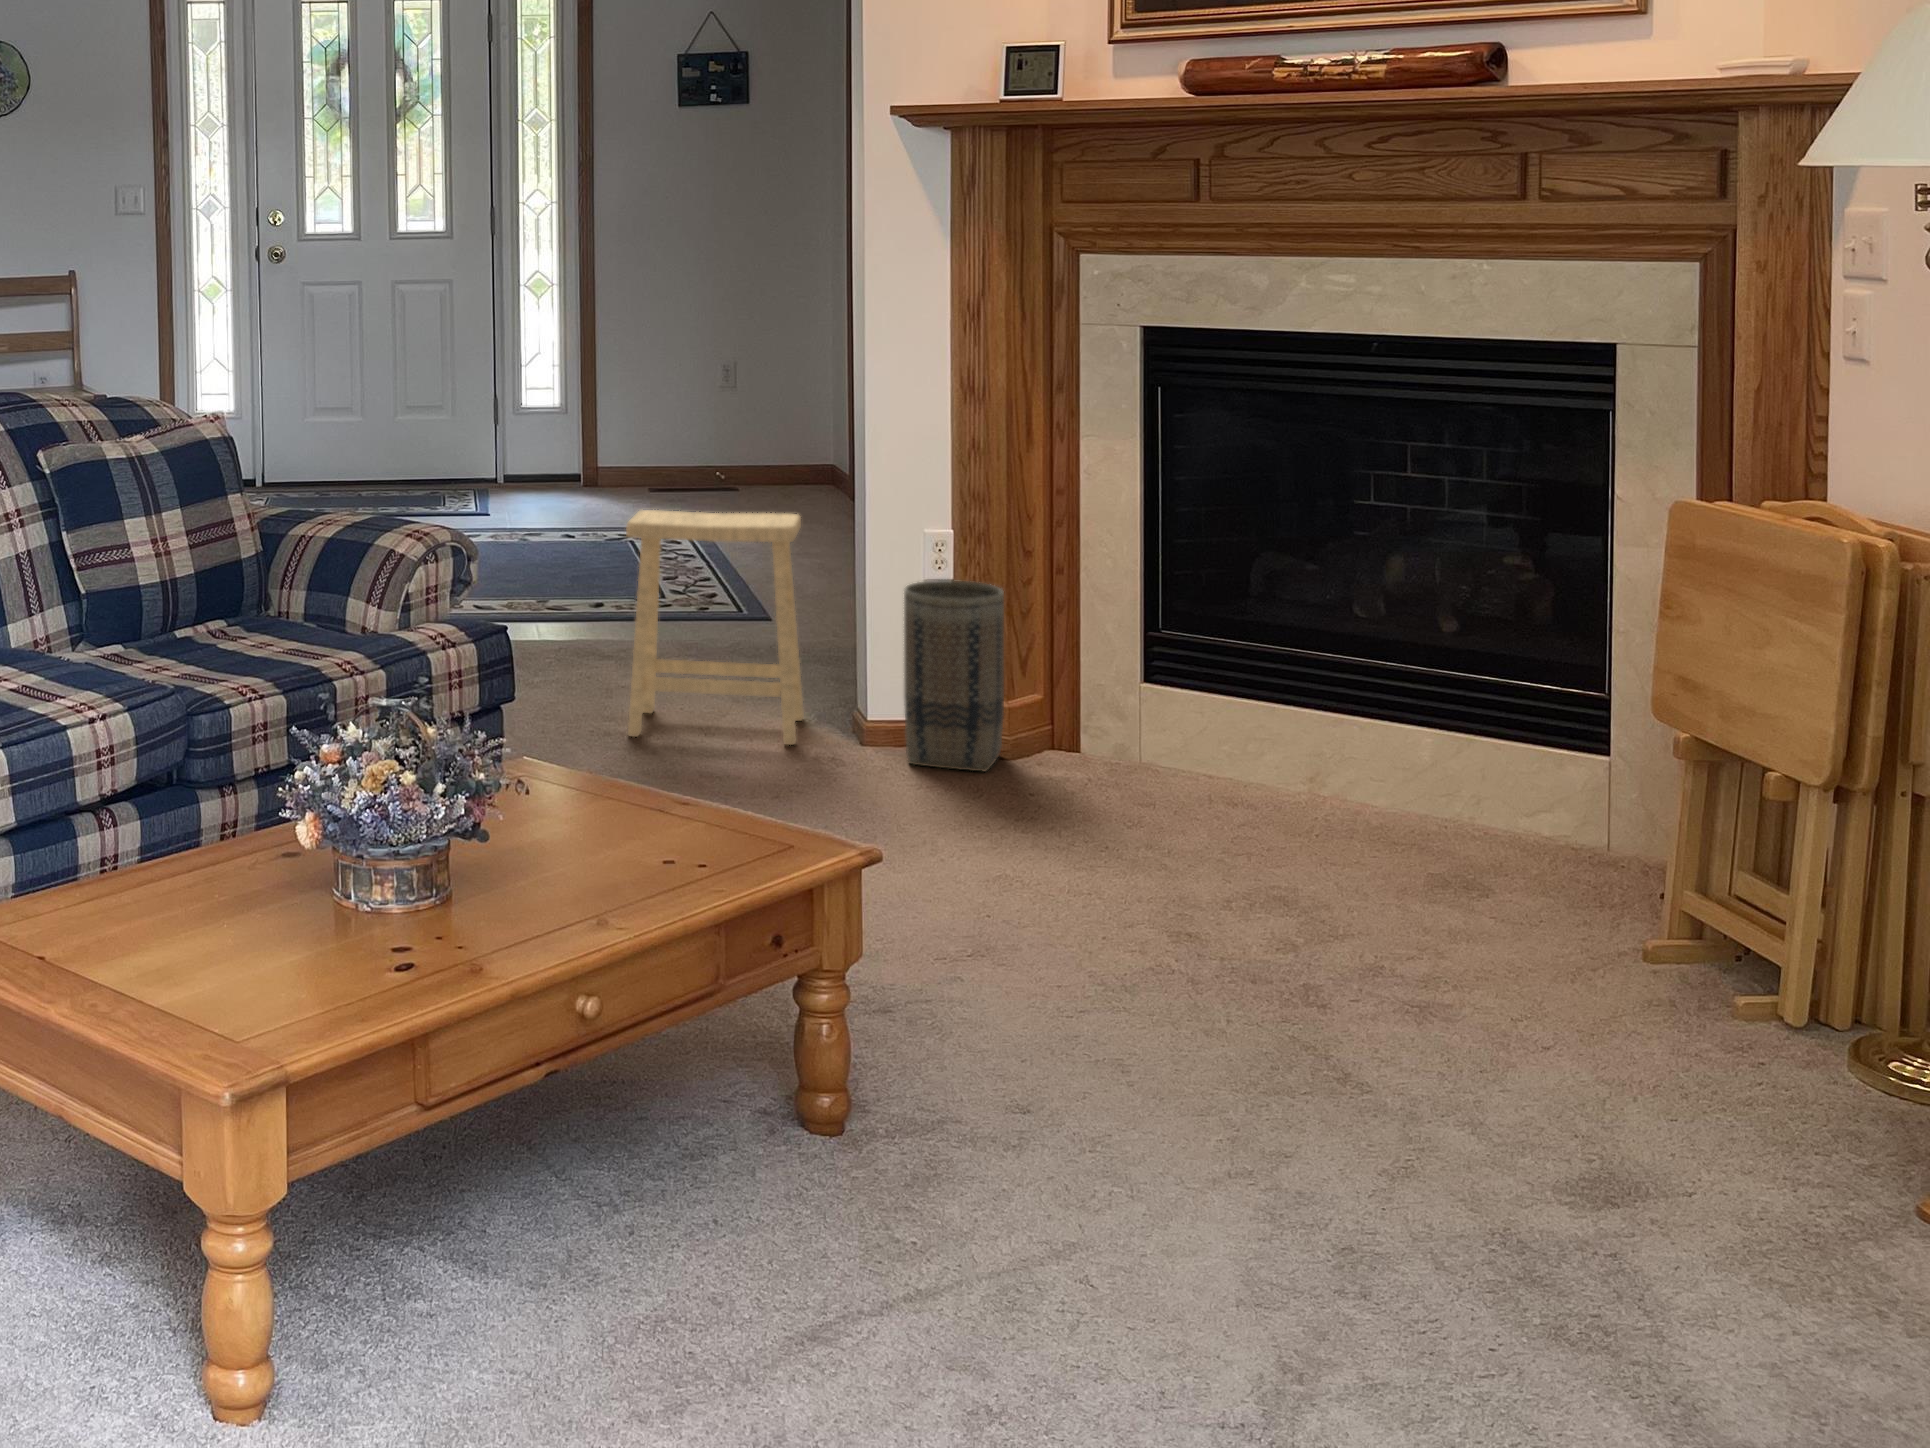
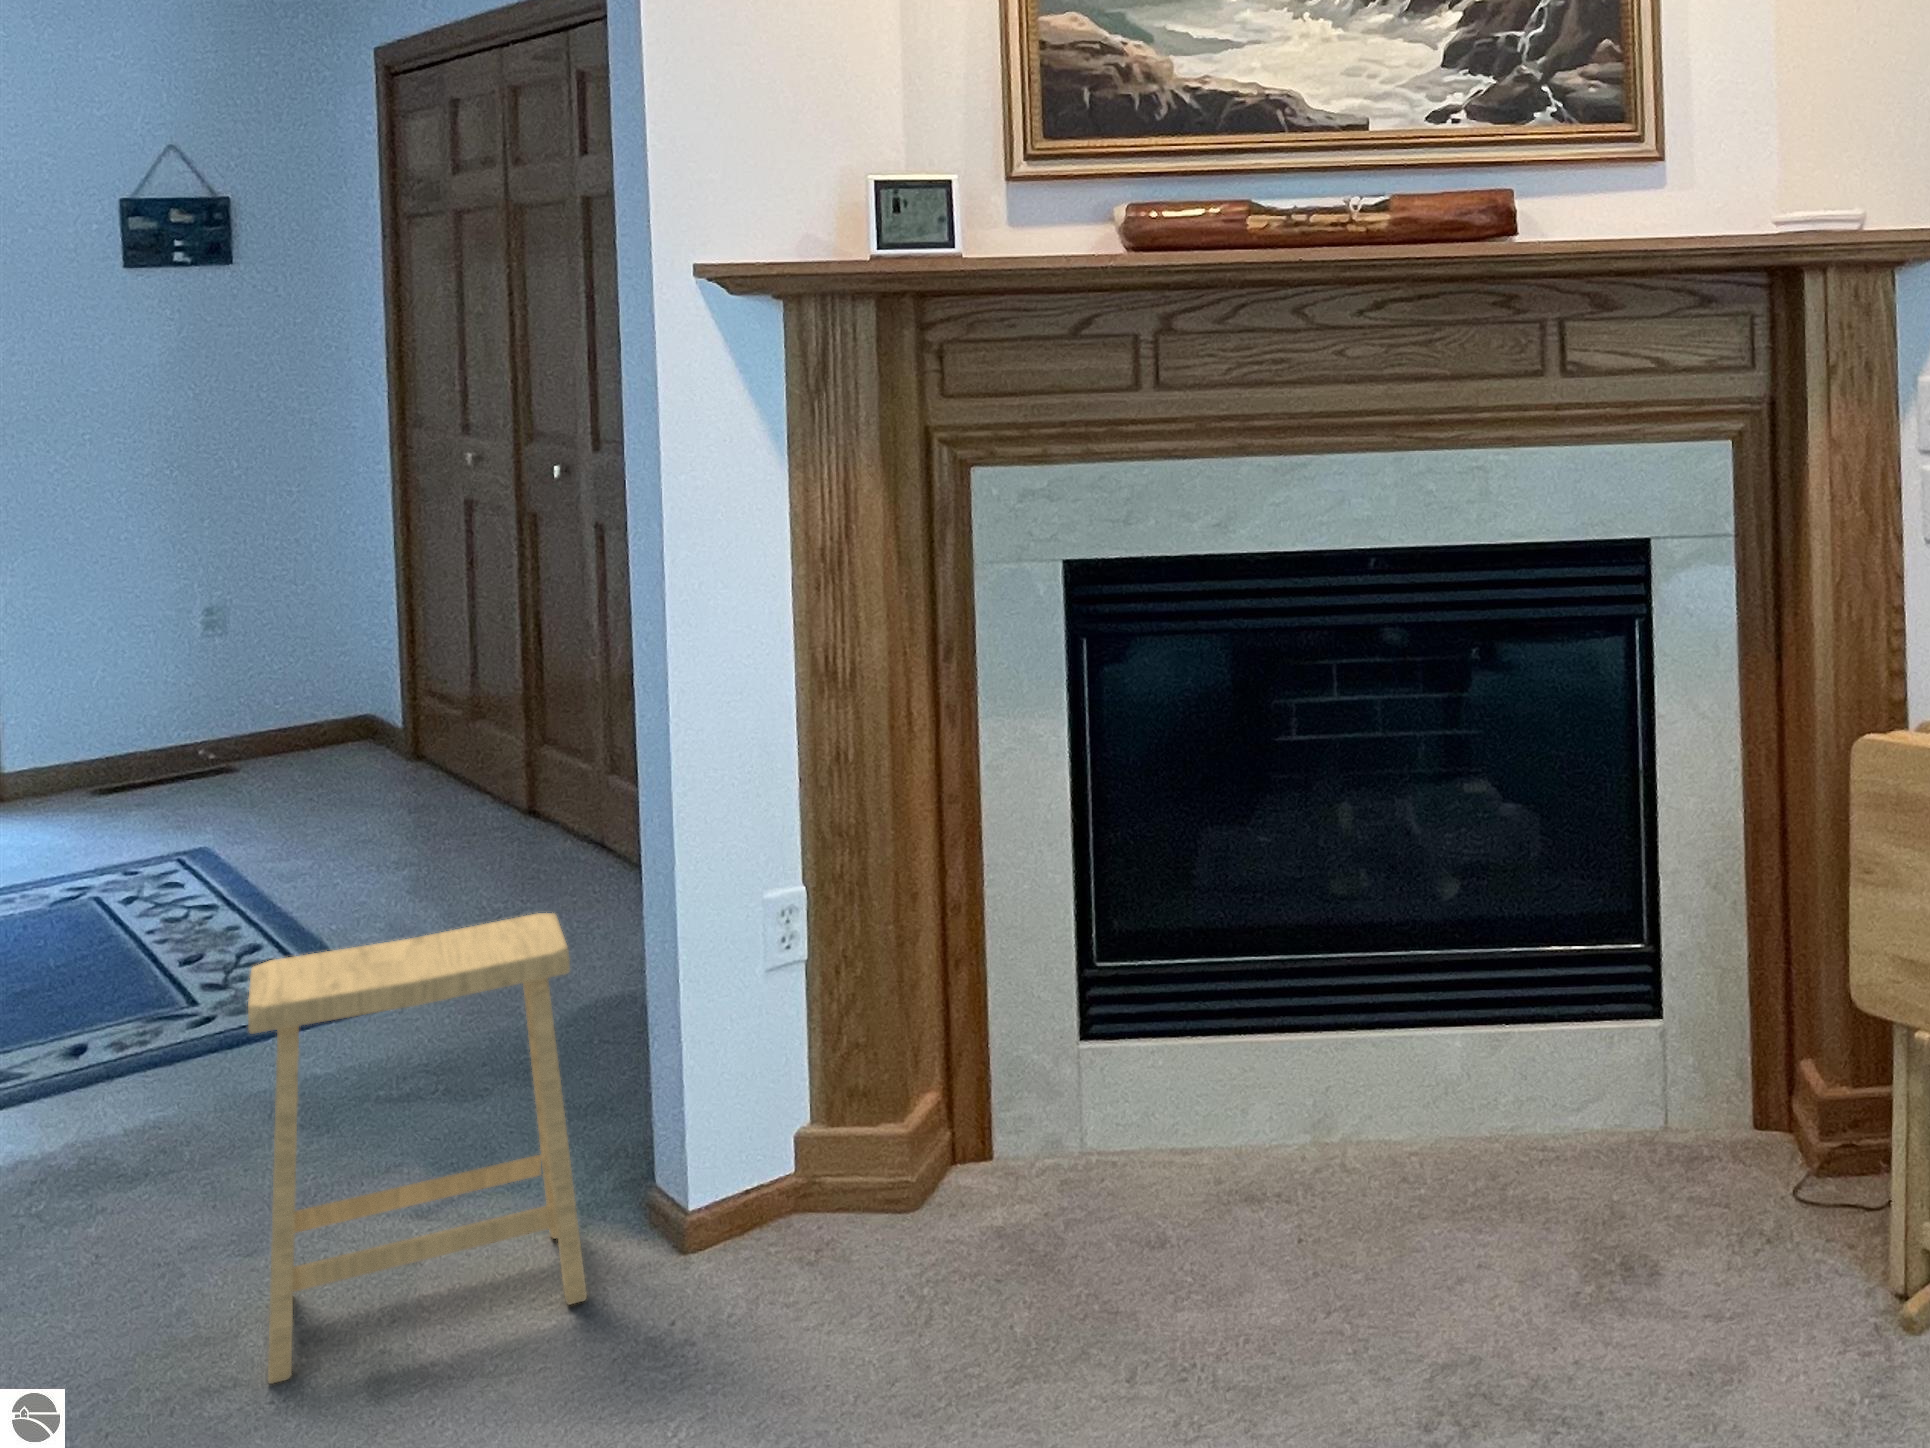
basket: present [904,580,1004,771] -> none [762,966,915,1280]

